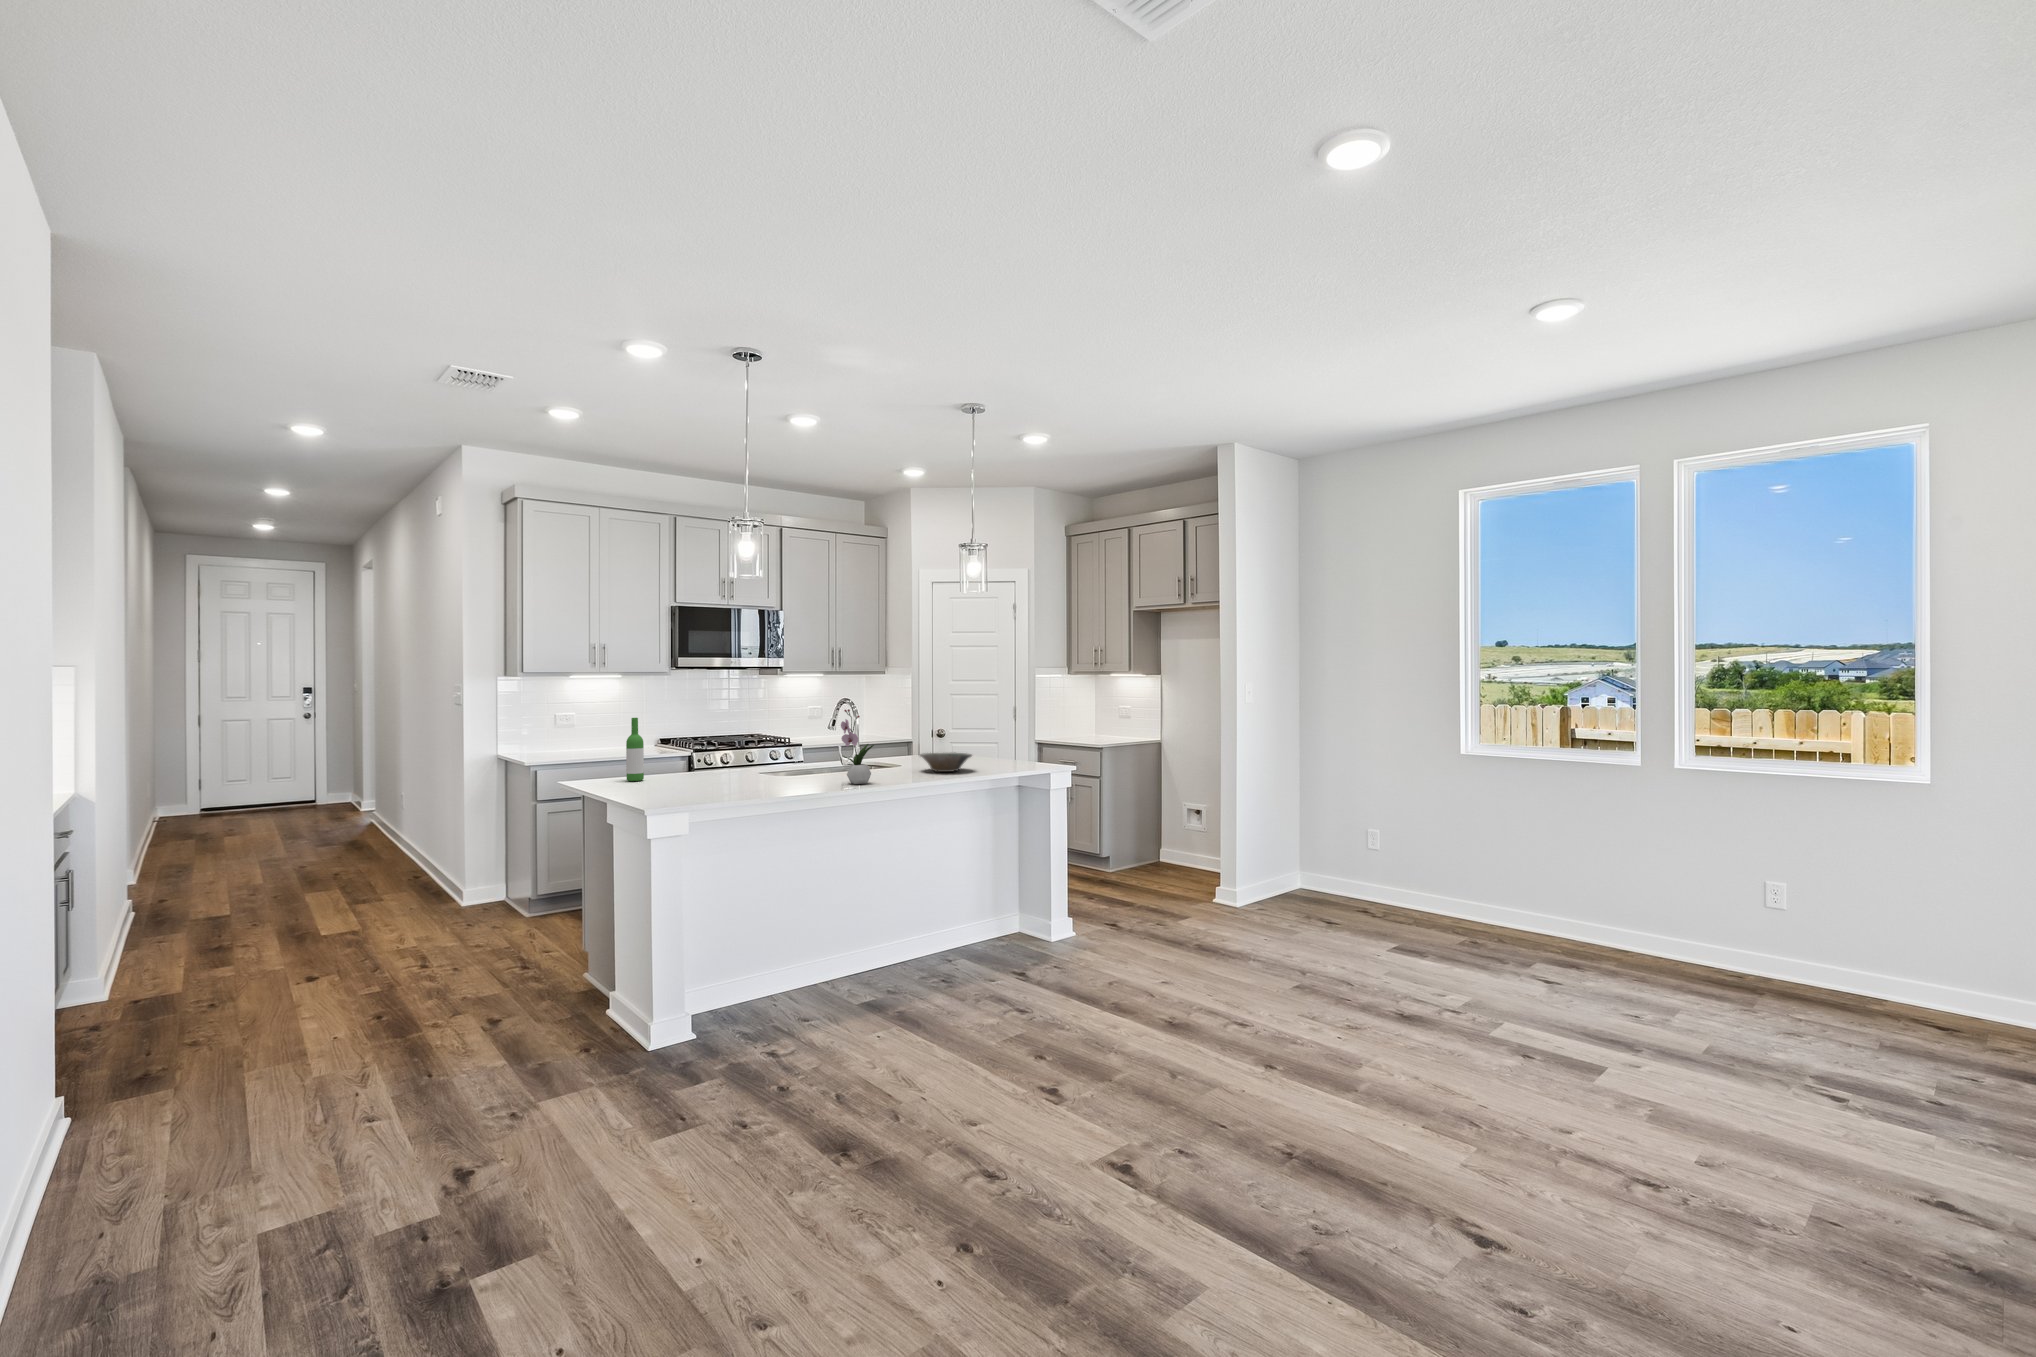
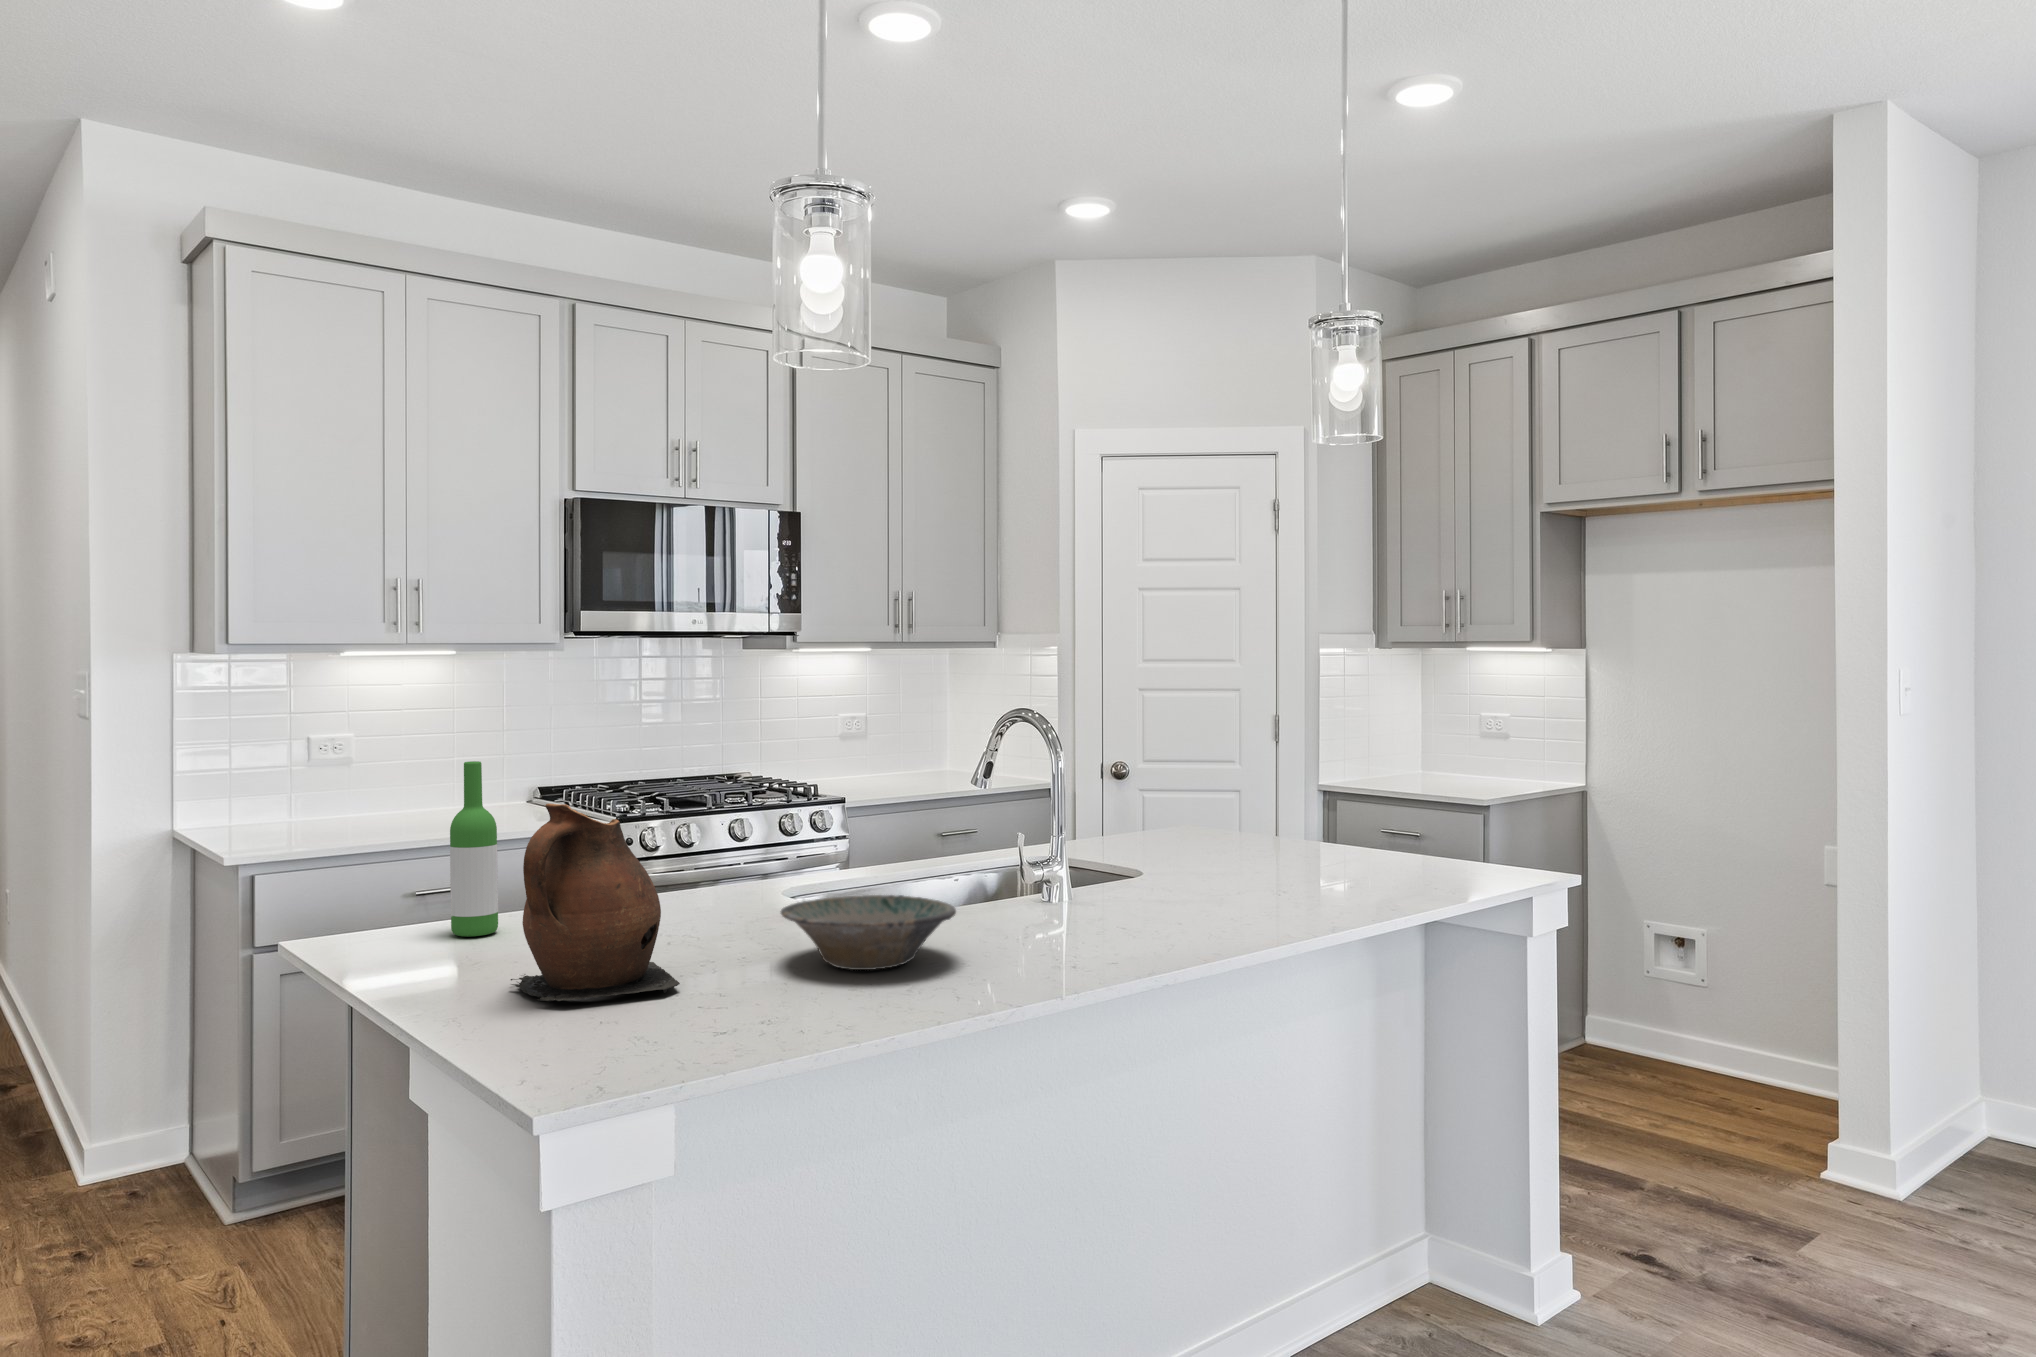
flower arrangement: present [841,709,874,784] -> none [1043,739,1139,951]
ceramic pitcher: none [648,729,706,793] -> present [511,804,680,1001]
bowl: present [920,753,972,772] -> present [781,895,956,970]

